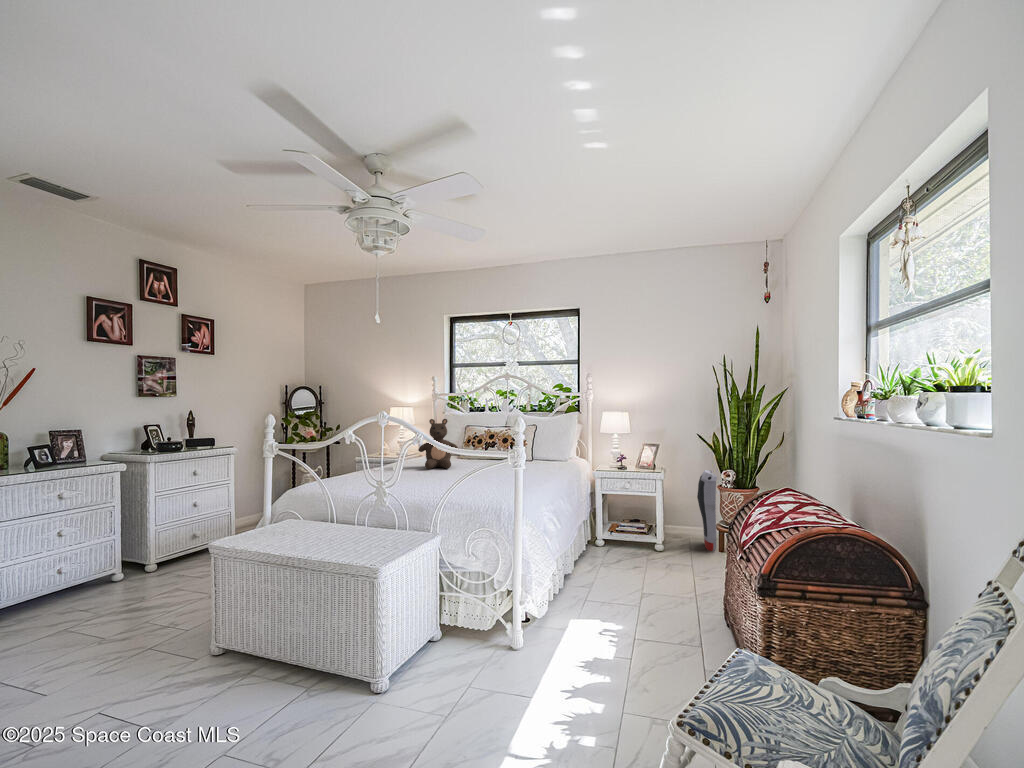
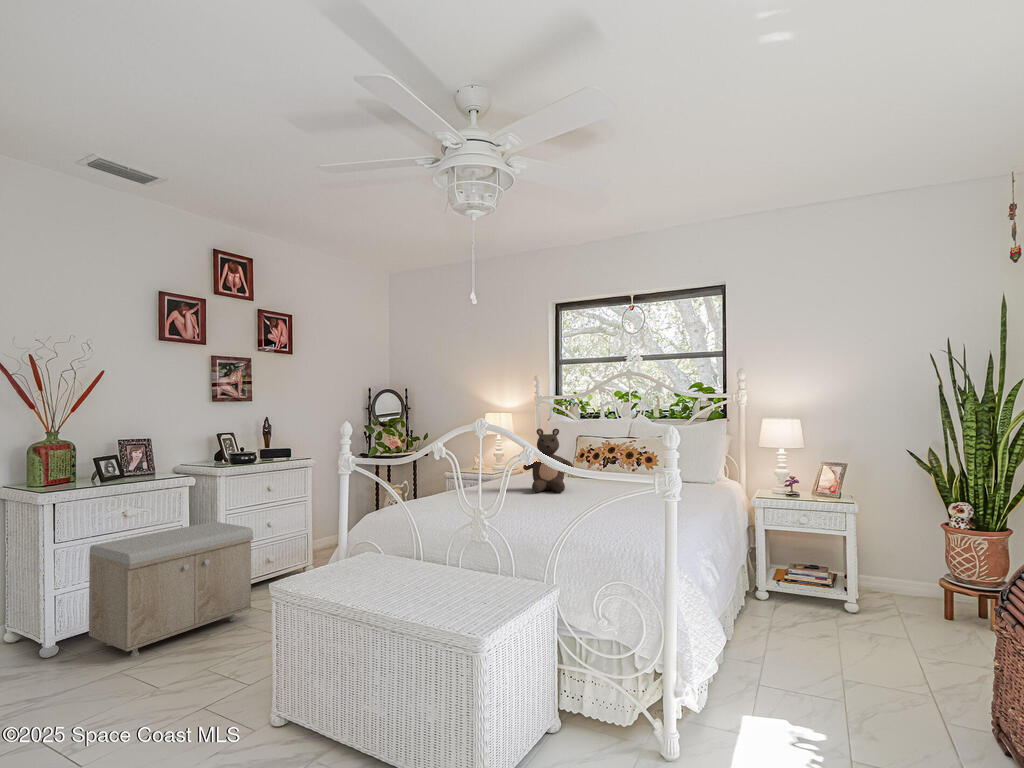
air purifier: present [697,470,717,551] -> none [908,502,940,618]
storage bench: none [23,501,182,618] -> present [89,522,253,656]

